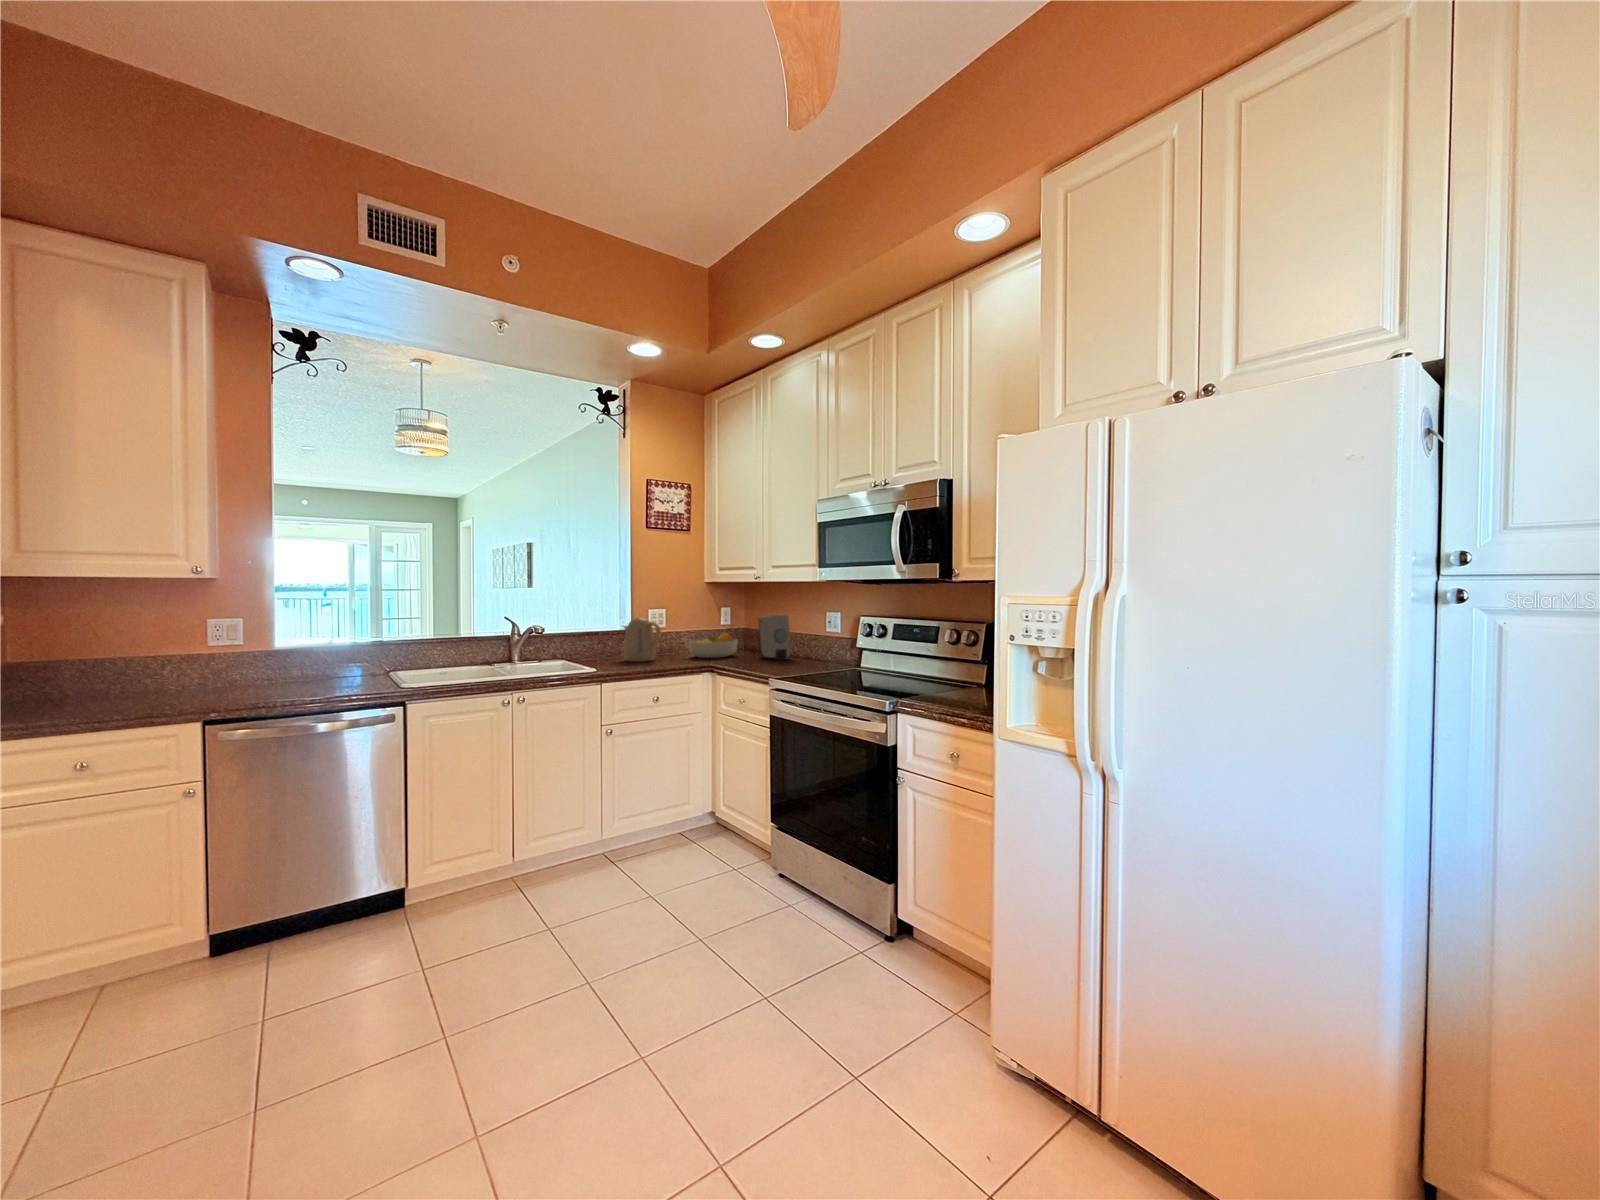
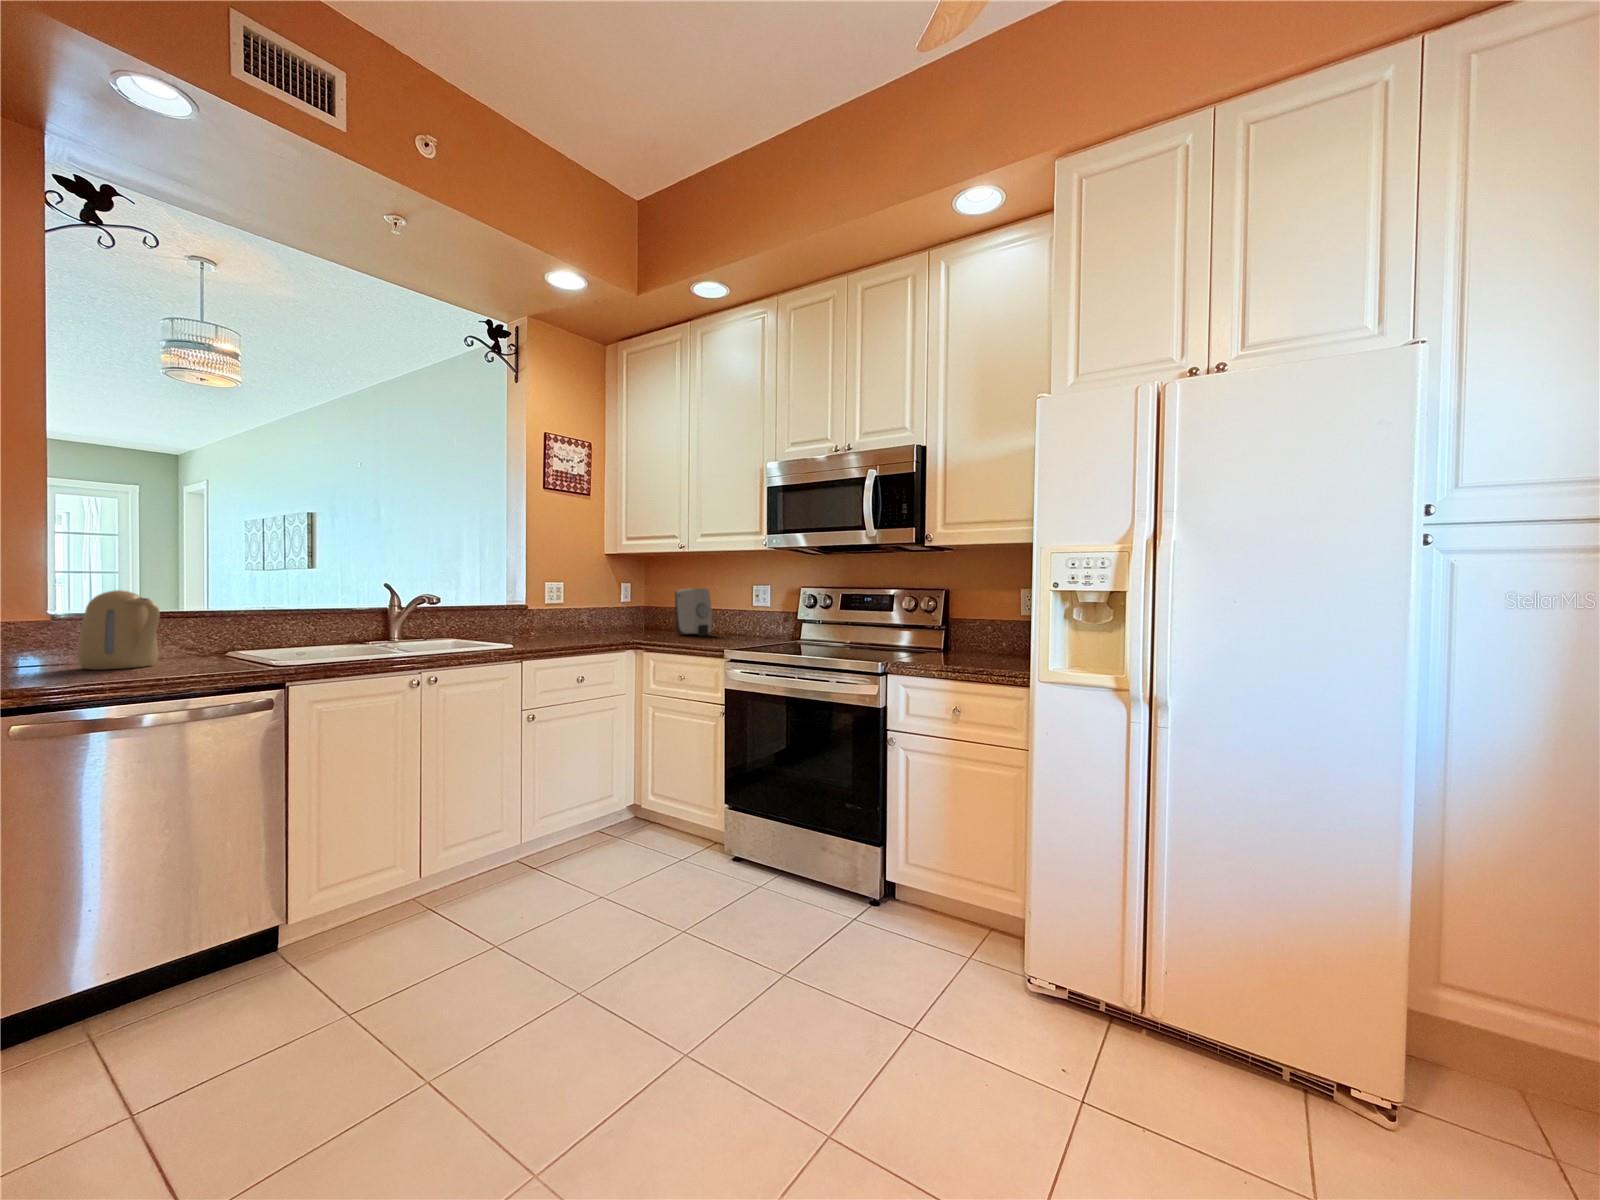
kettle: present [624,617,660,662] -> present [77,590,160,670]
fruit bowl: present [688,633,738,658] -> none [595,608,648,636]

